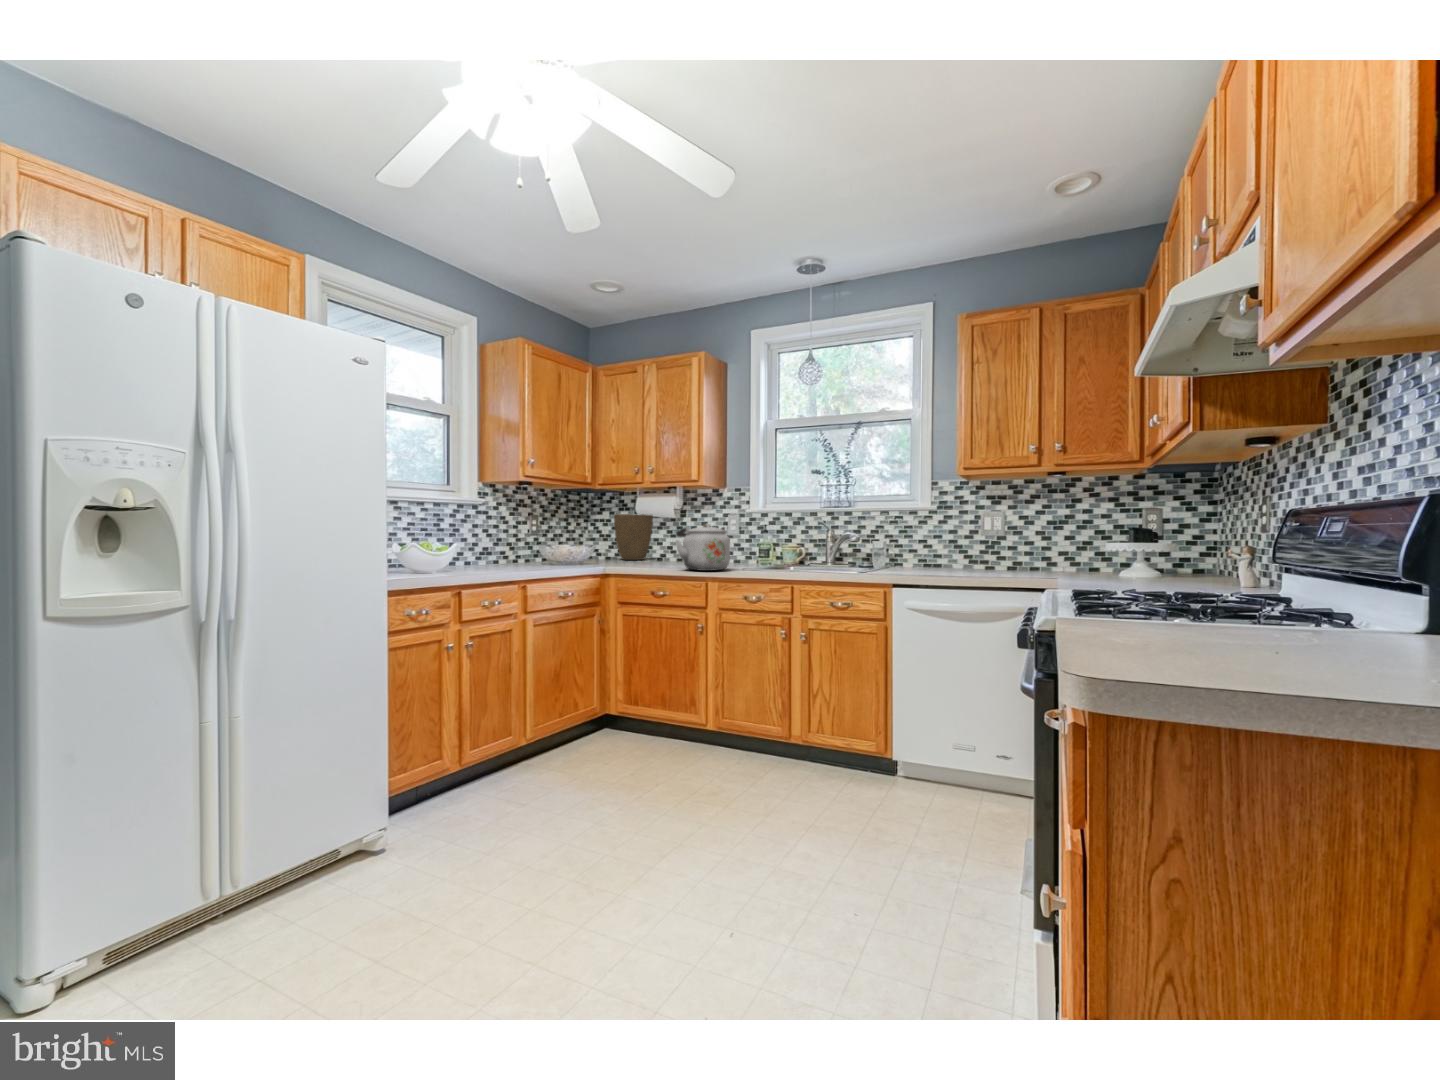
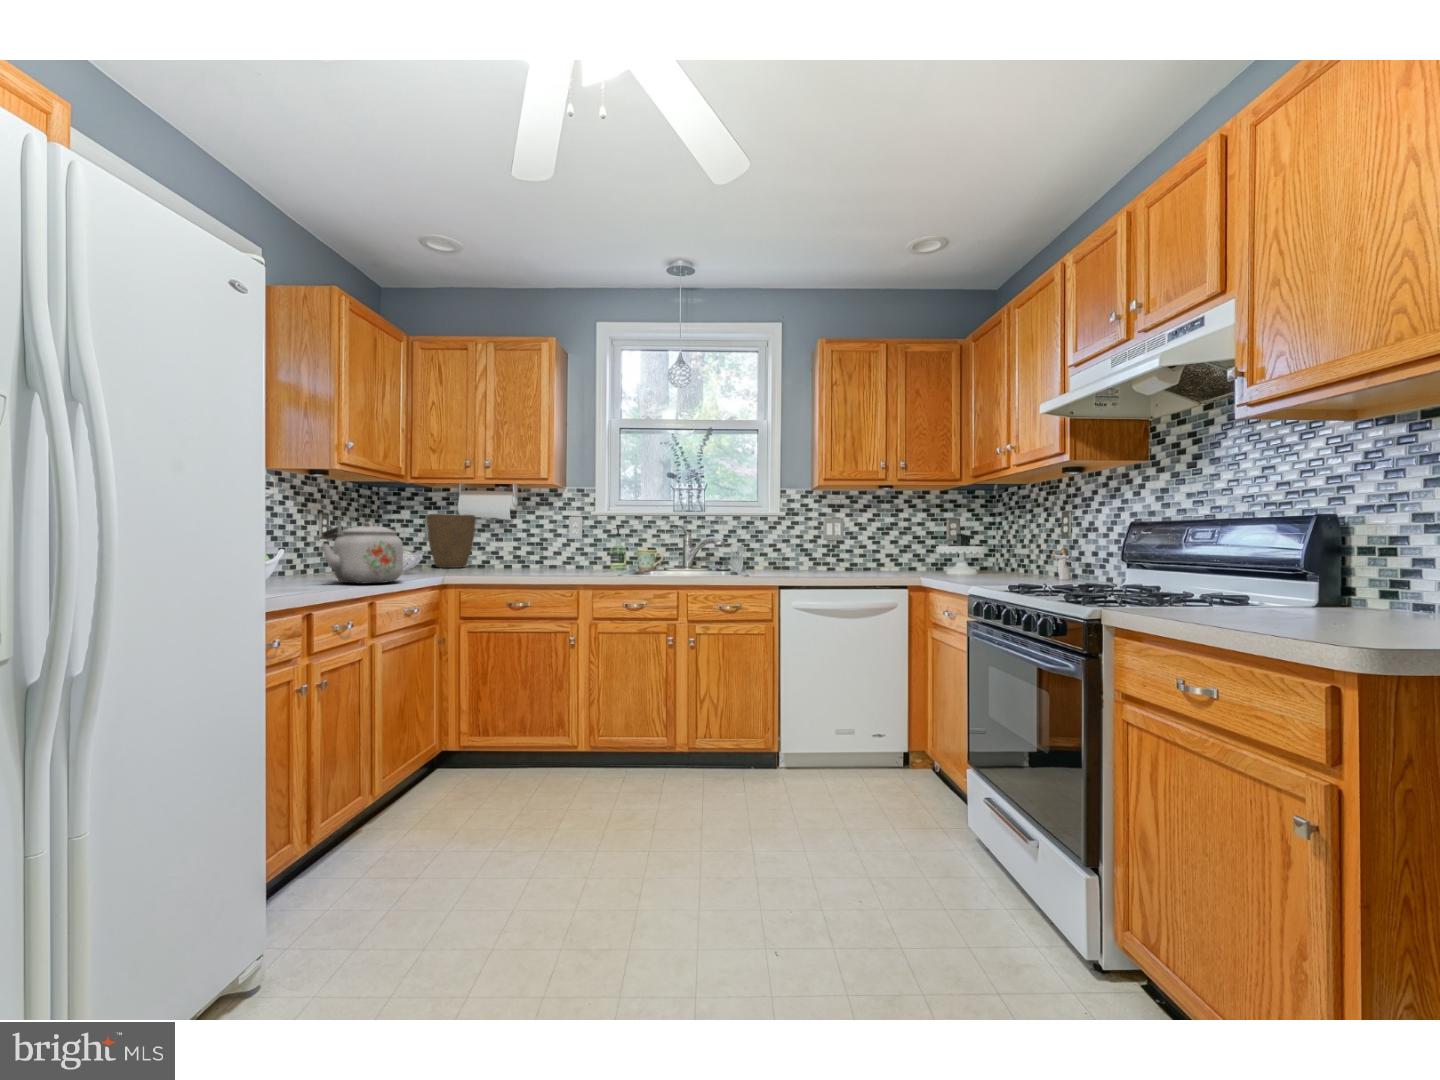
kettle: present [676,524,730,571] -> present [322,522,403,584]

